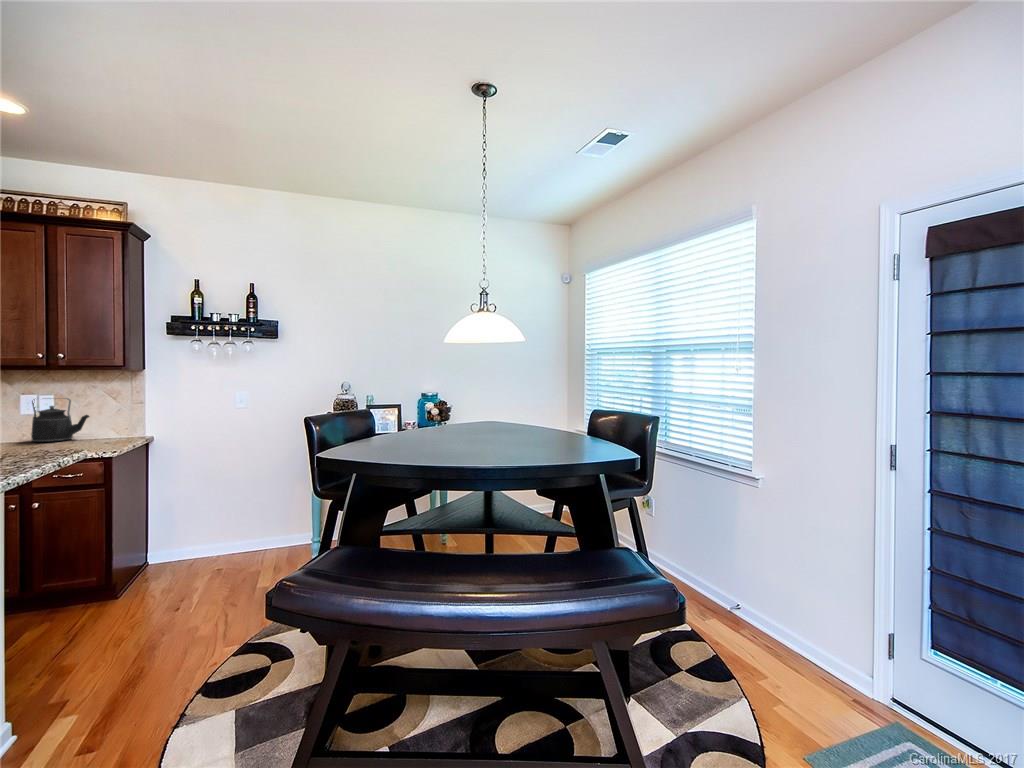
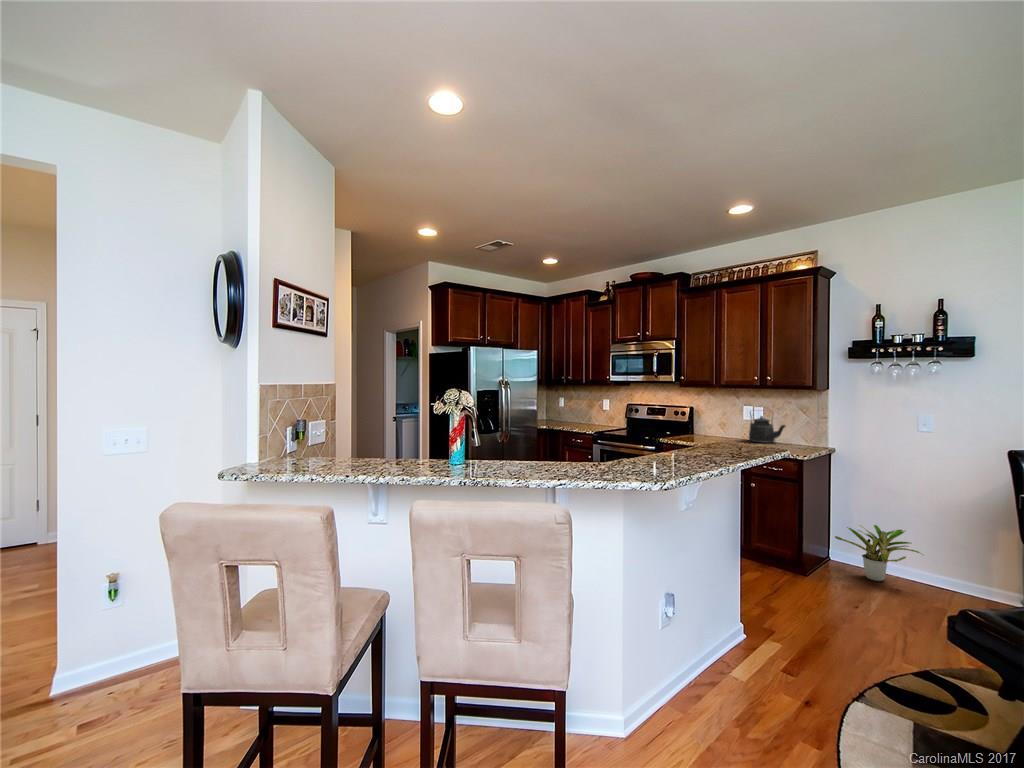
potted plant: none [155,508,242,569] -> present [835,525,923,581]

